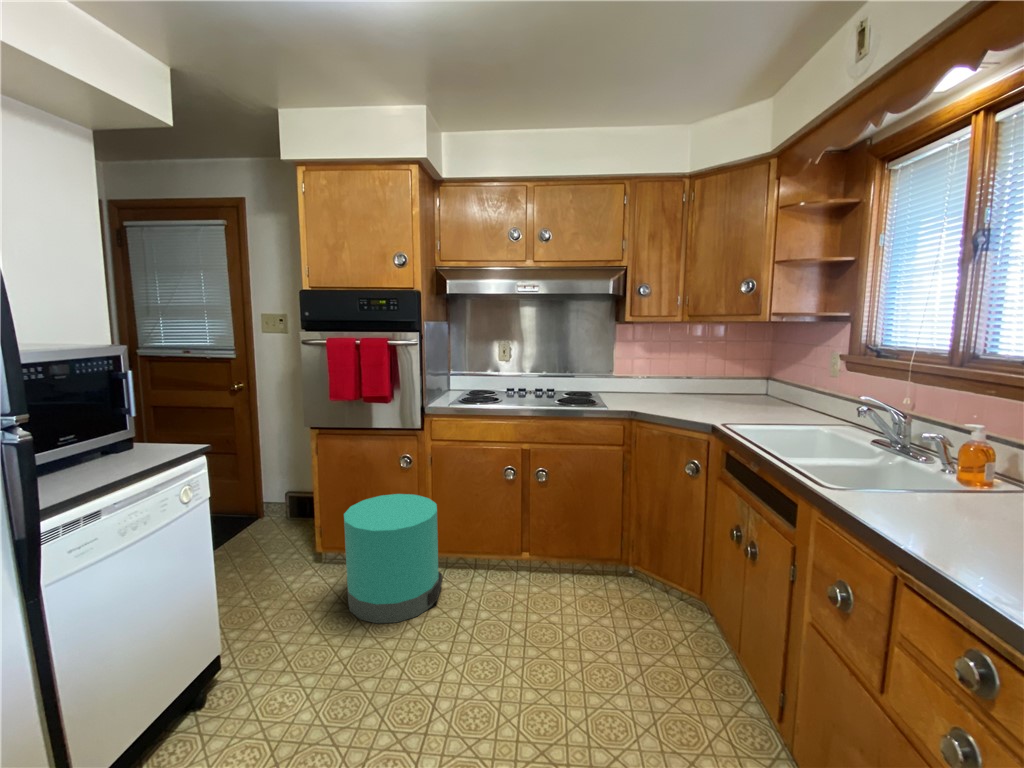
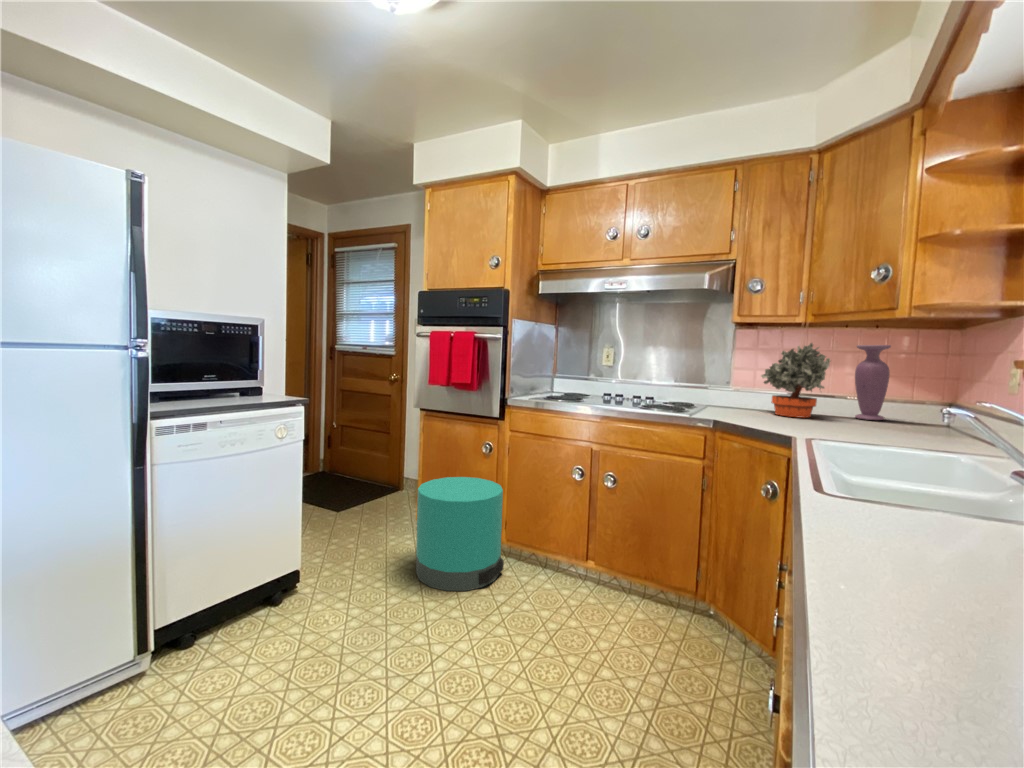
vase: none [711,337,735,397] -> present [855,345,891,420]
potted plant: none [647,338,703,401] -> present [761,343,830,418]

